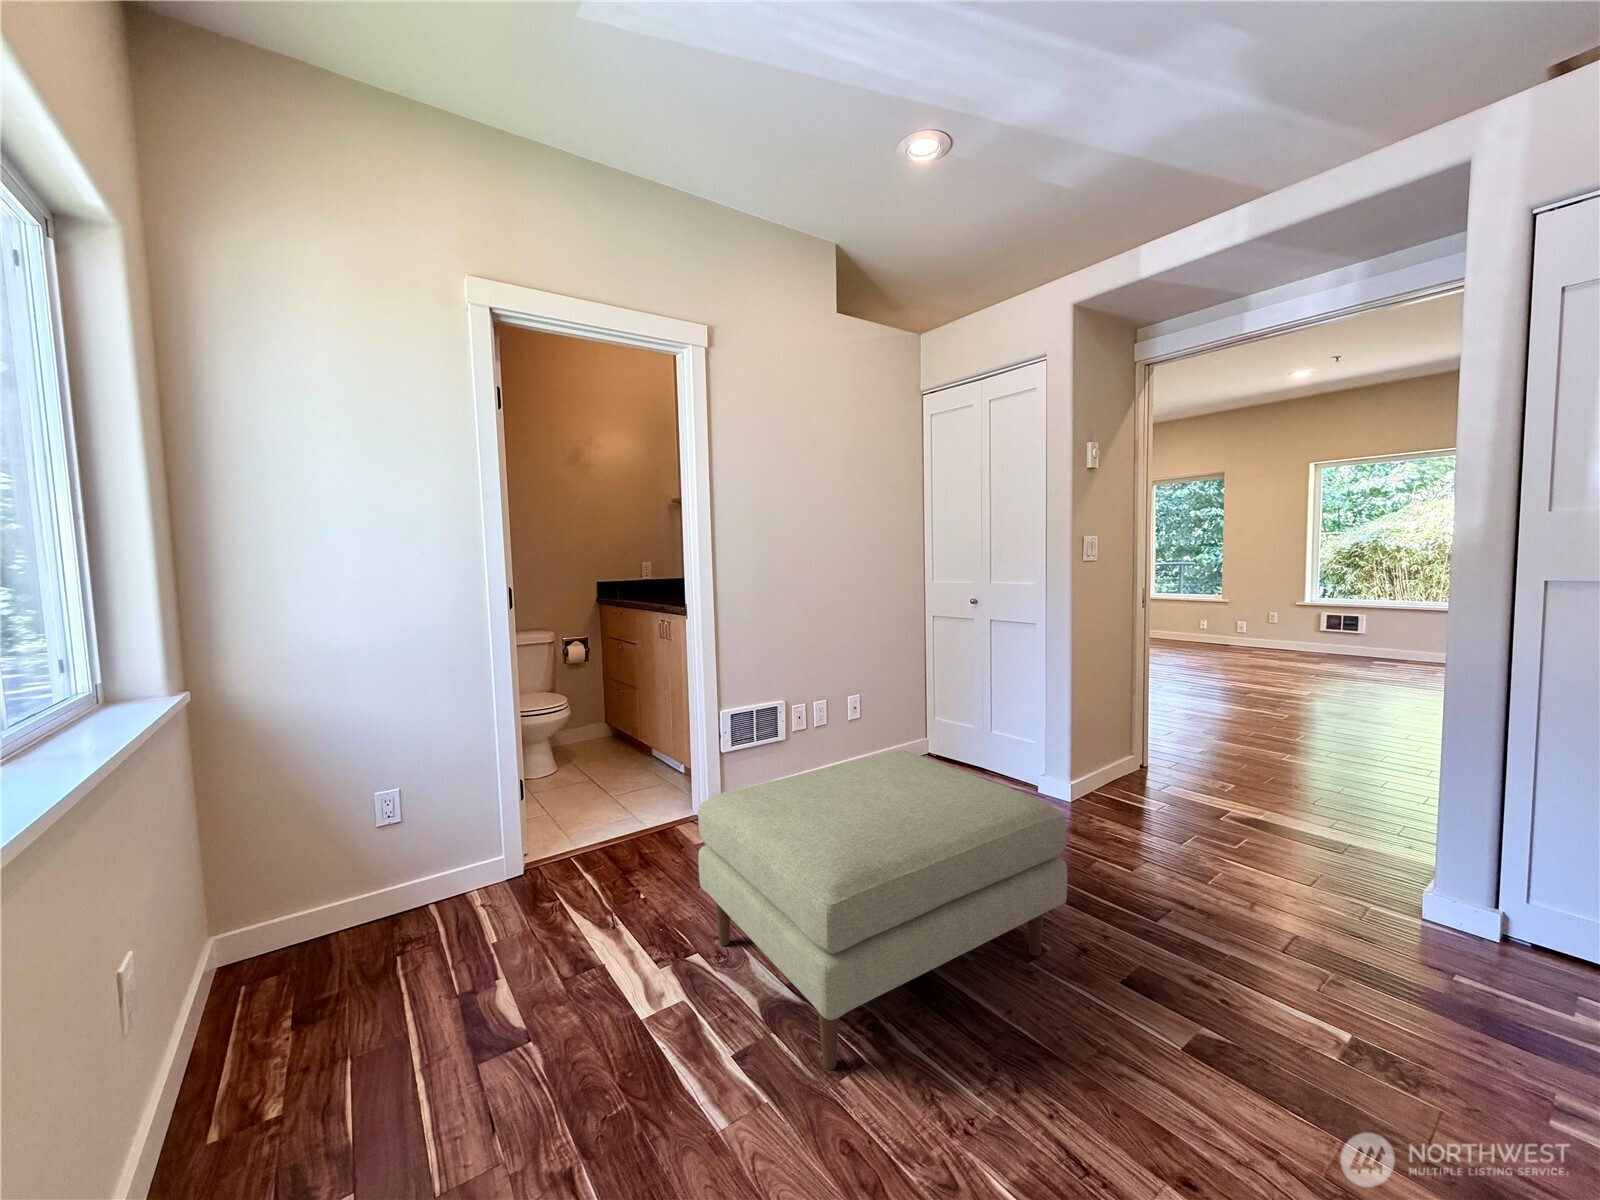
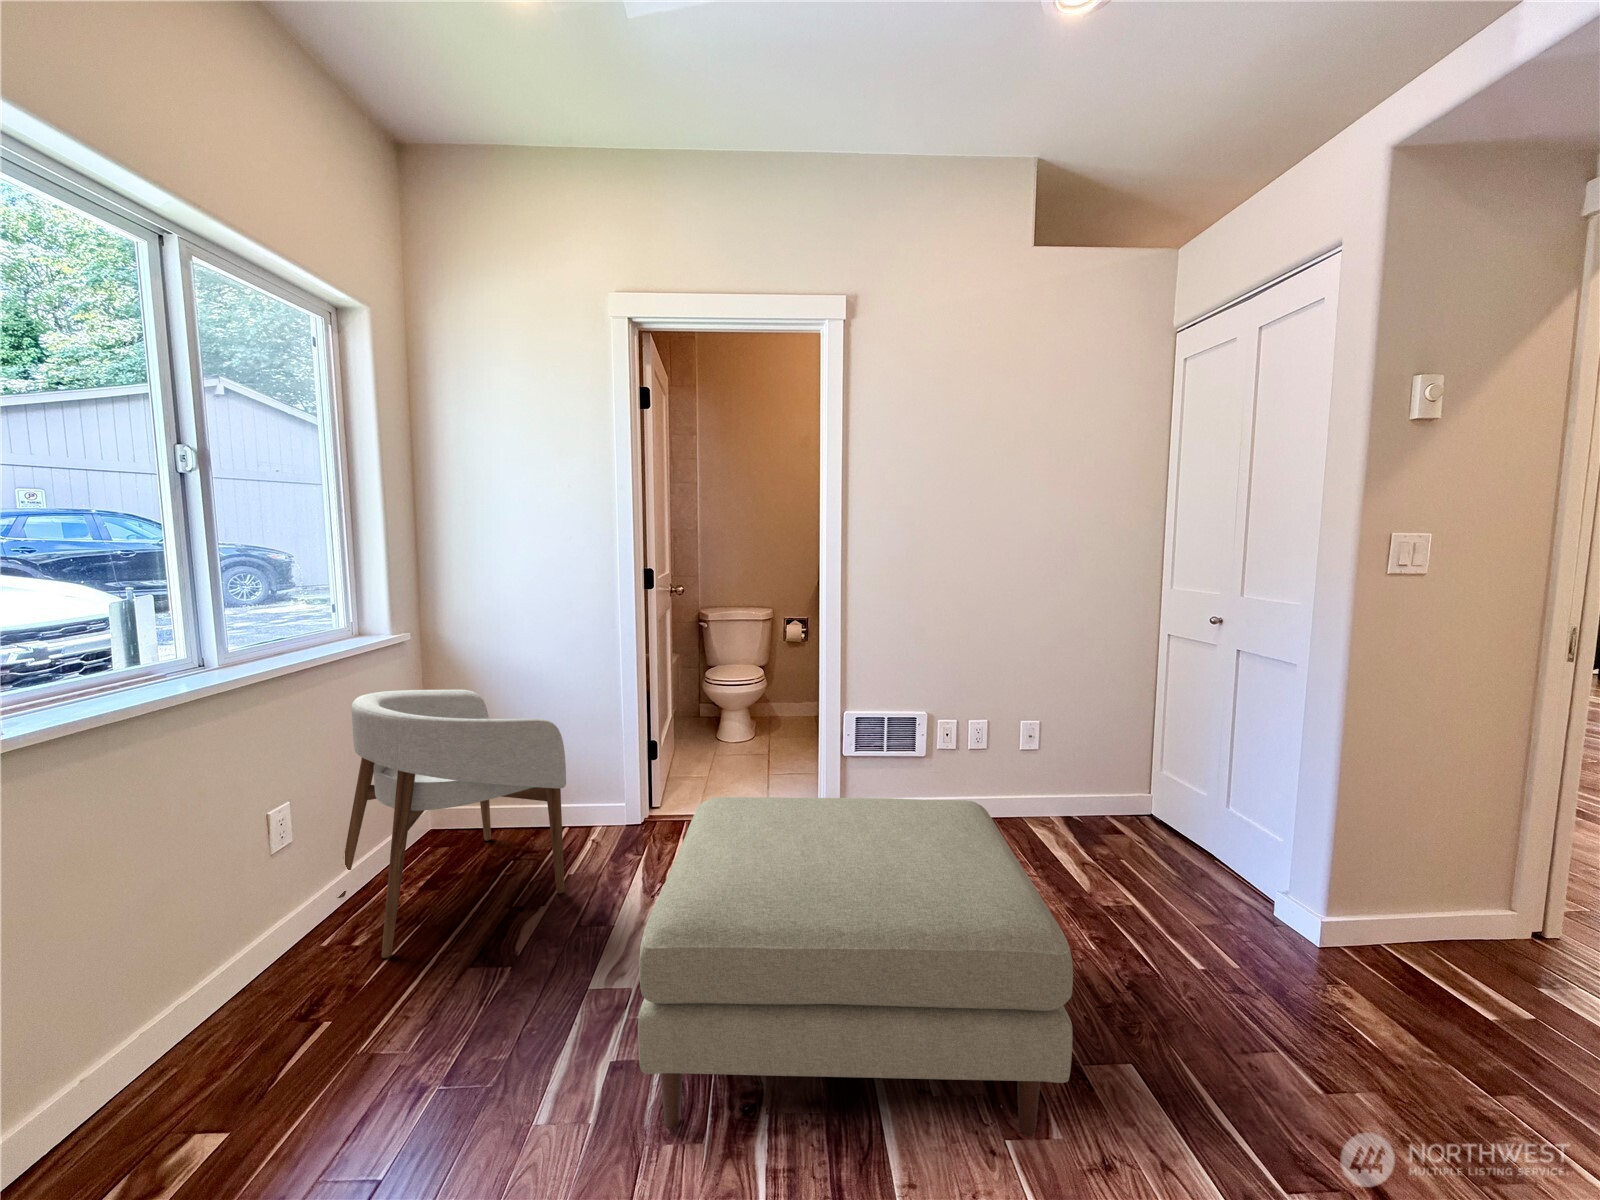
armchair: none [158,758,511,1106] -> present [338,690,566,958]

